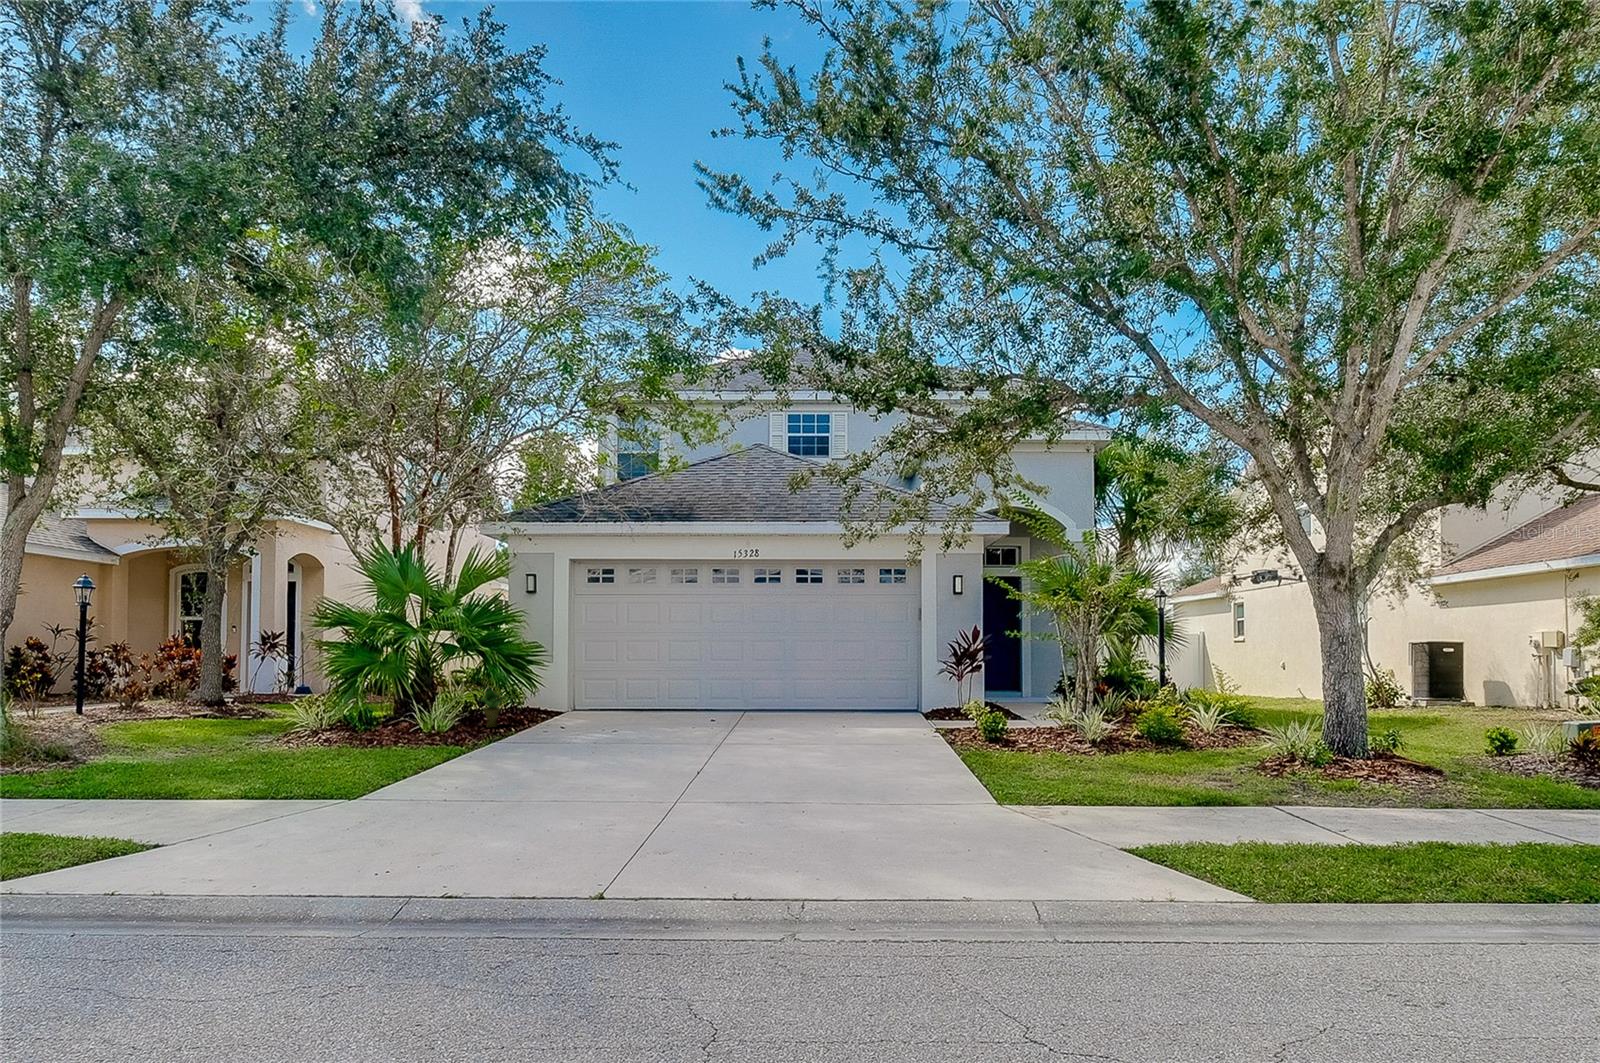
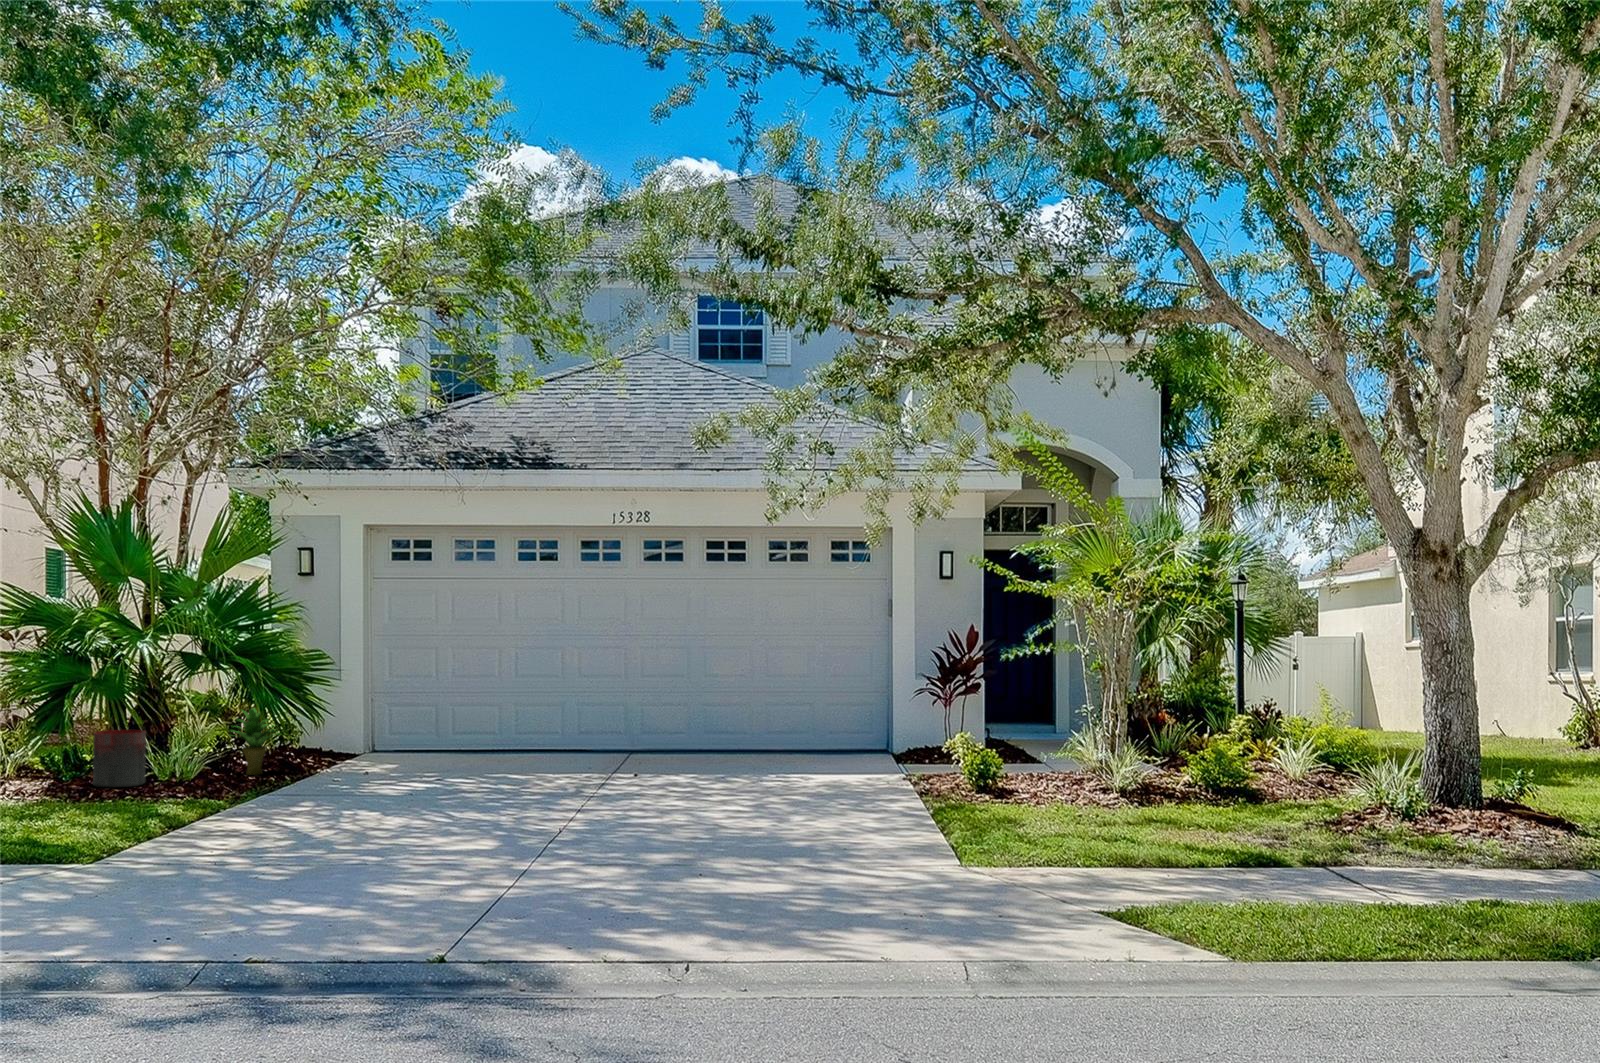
trash can: none [381,696,418,736] -> present [93,730,146,788]

